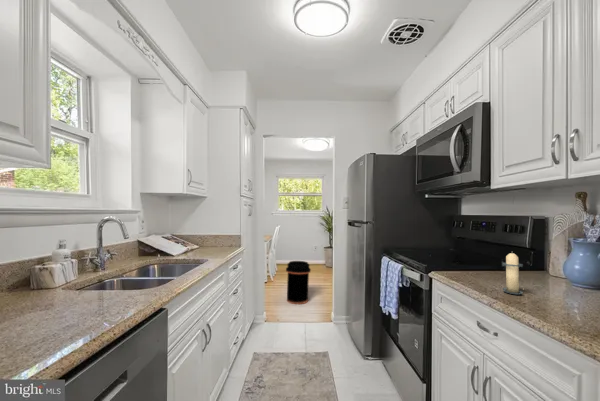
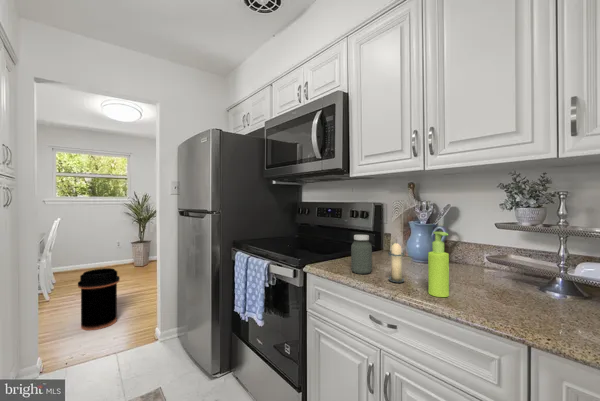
soap dispenser: none [536,241,563,313] -> present [428,232,449,297]
jar: none [470,244,494,283] -> present [351,235,372,274]

